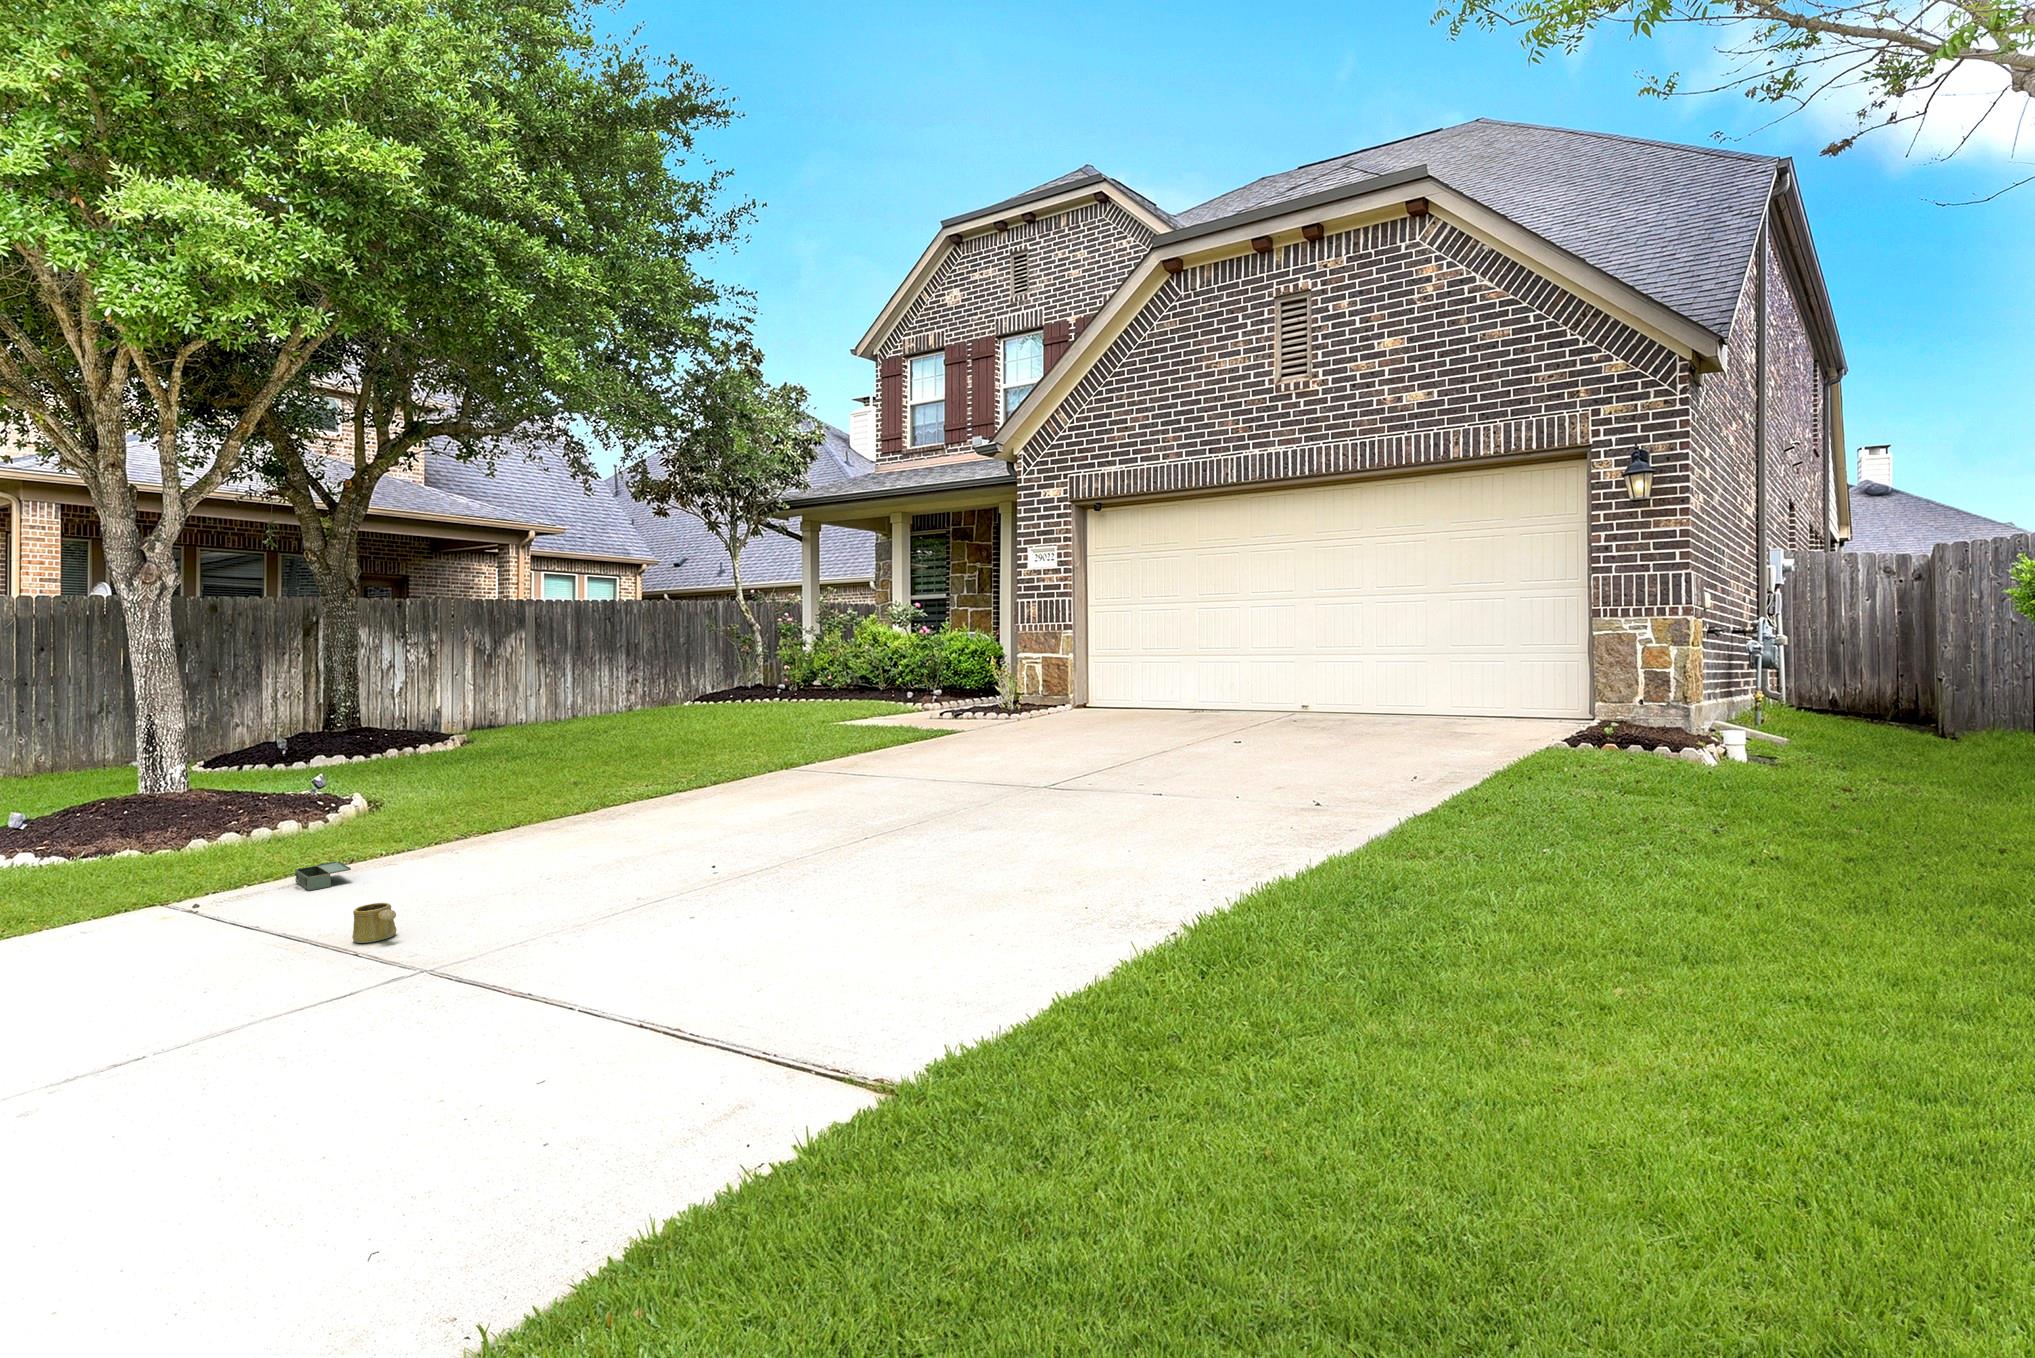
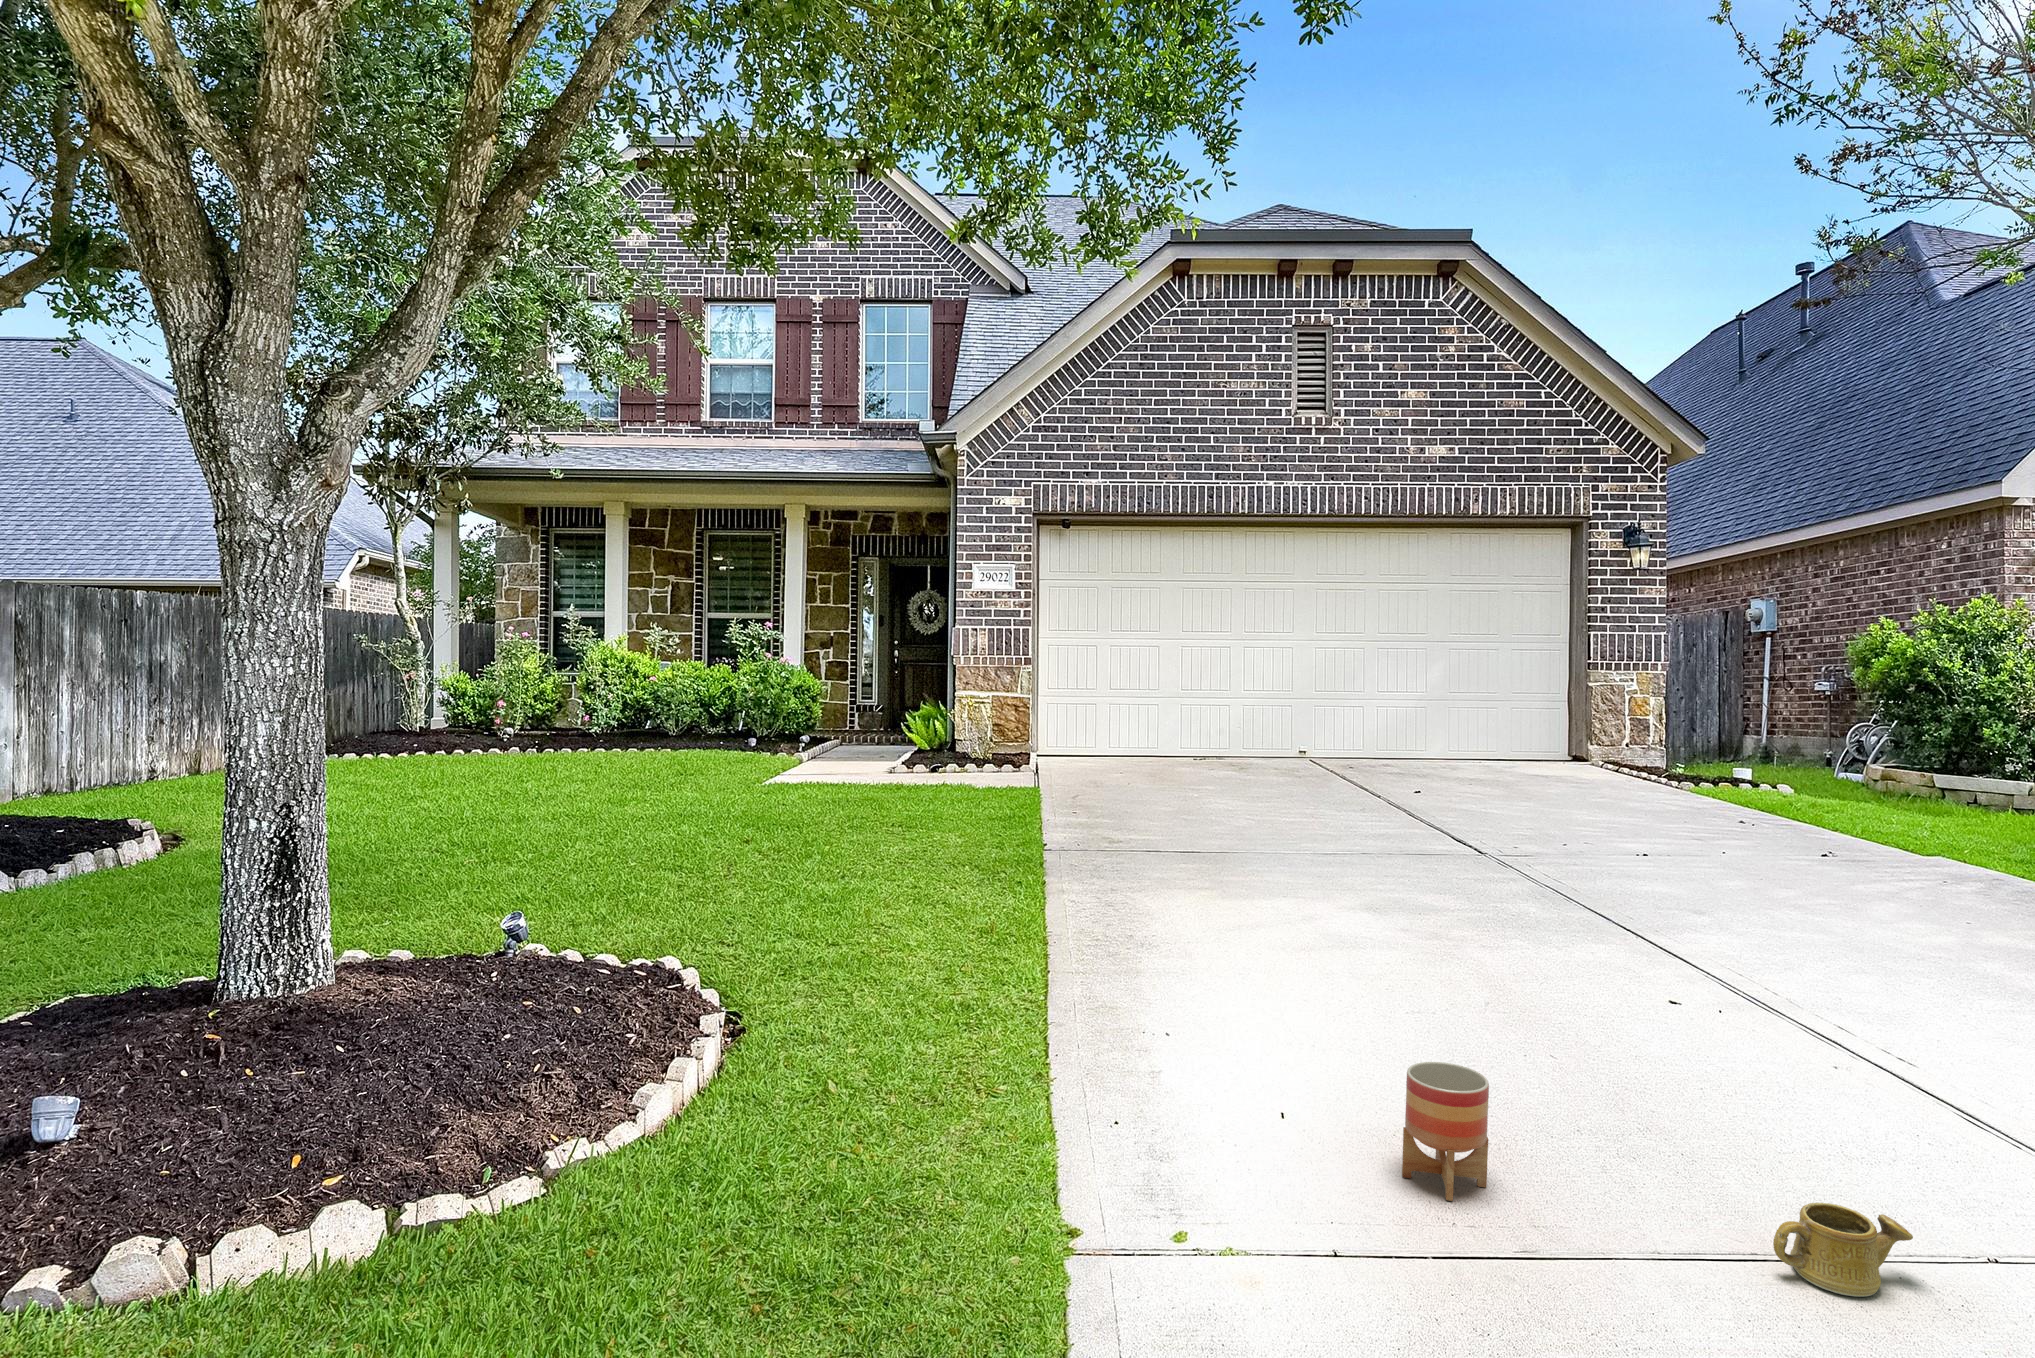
planter: none [362,837,412,900] -> present [1402,1062,1489,1201]
toolbox: present [295,862,351,891] -> none [1144,1132,1255,1209]

